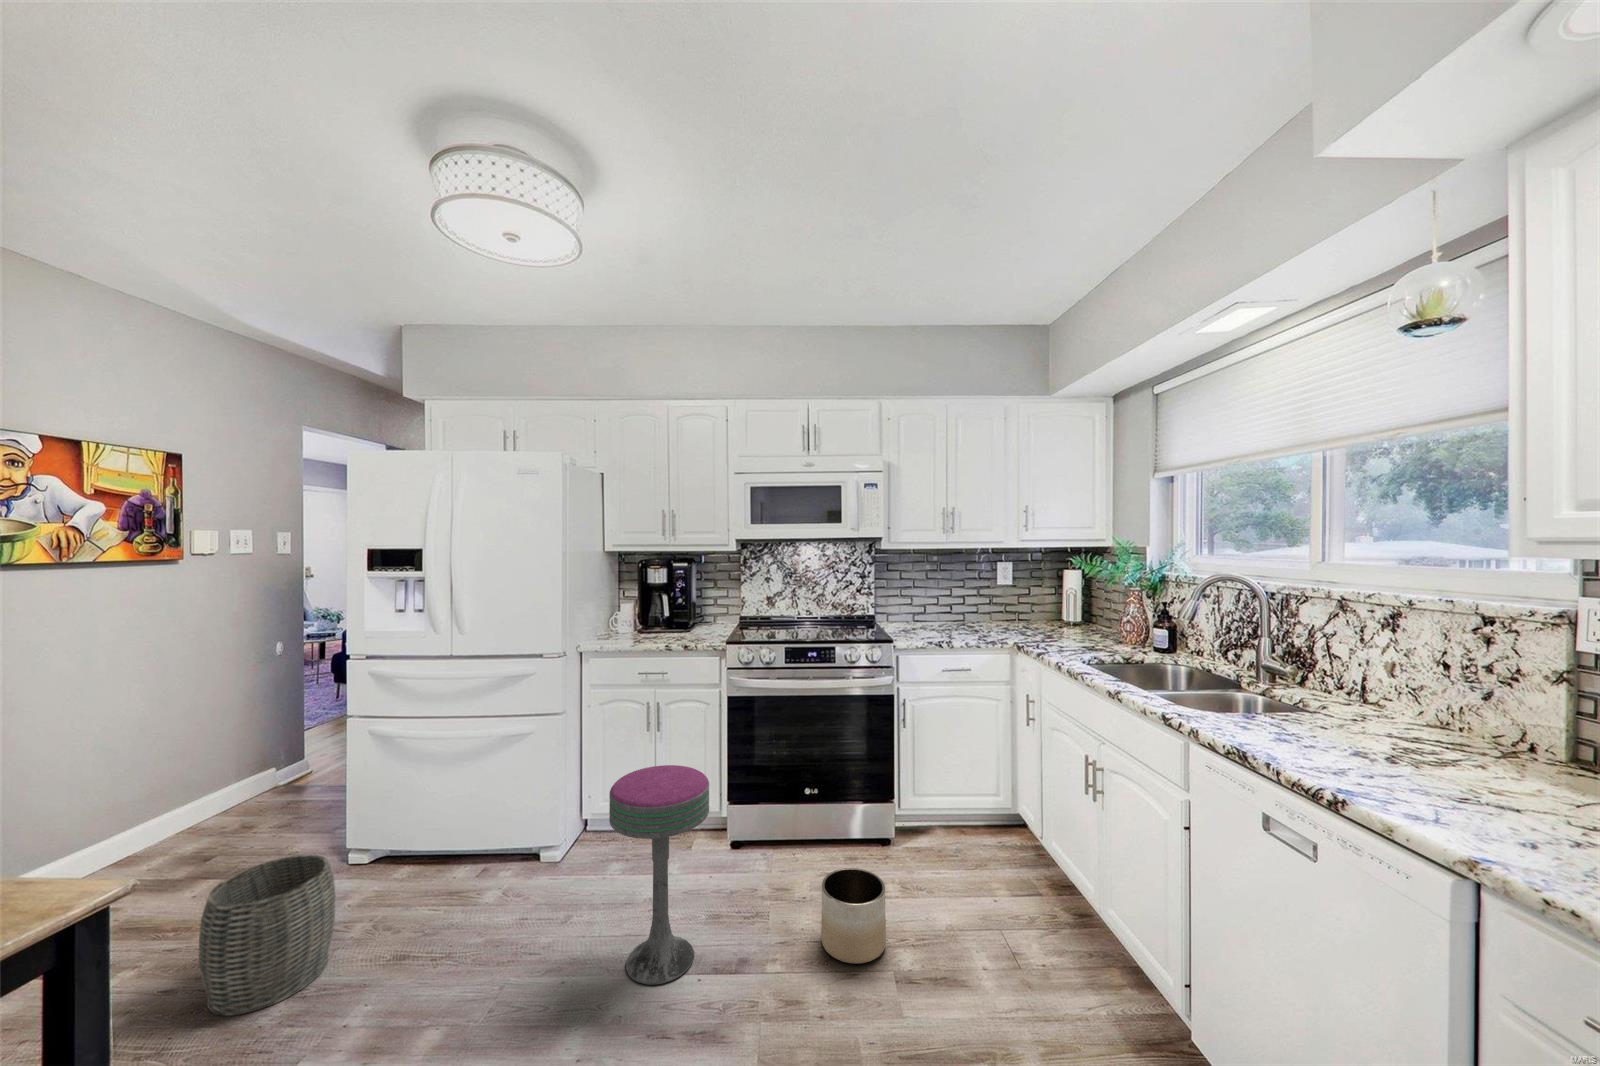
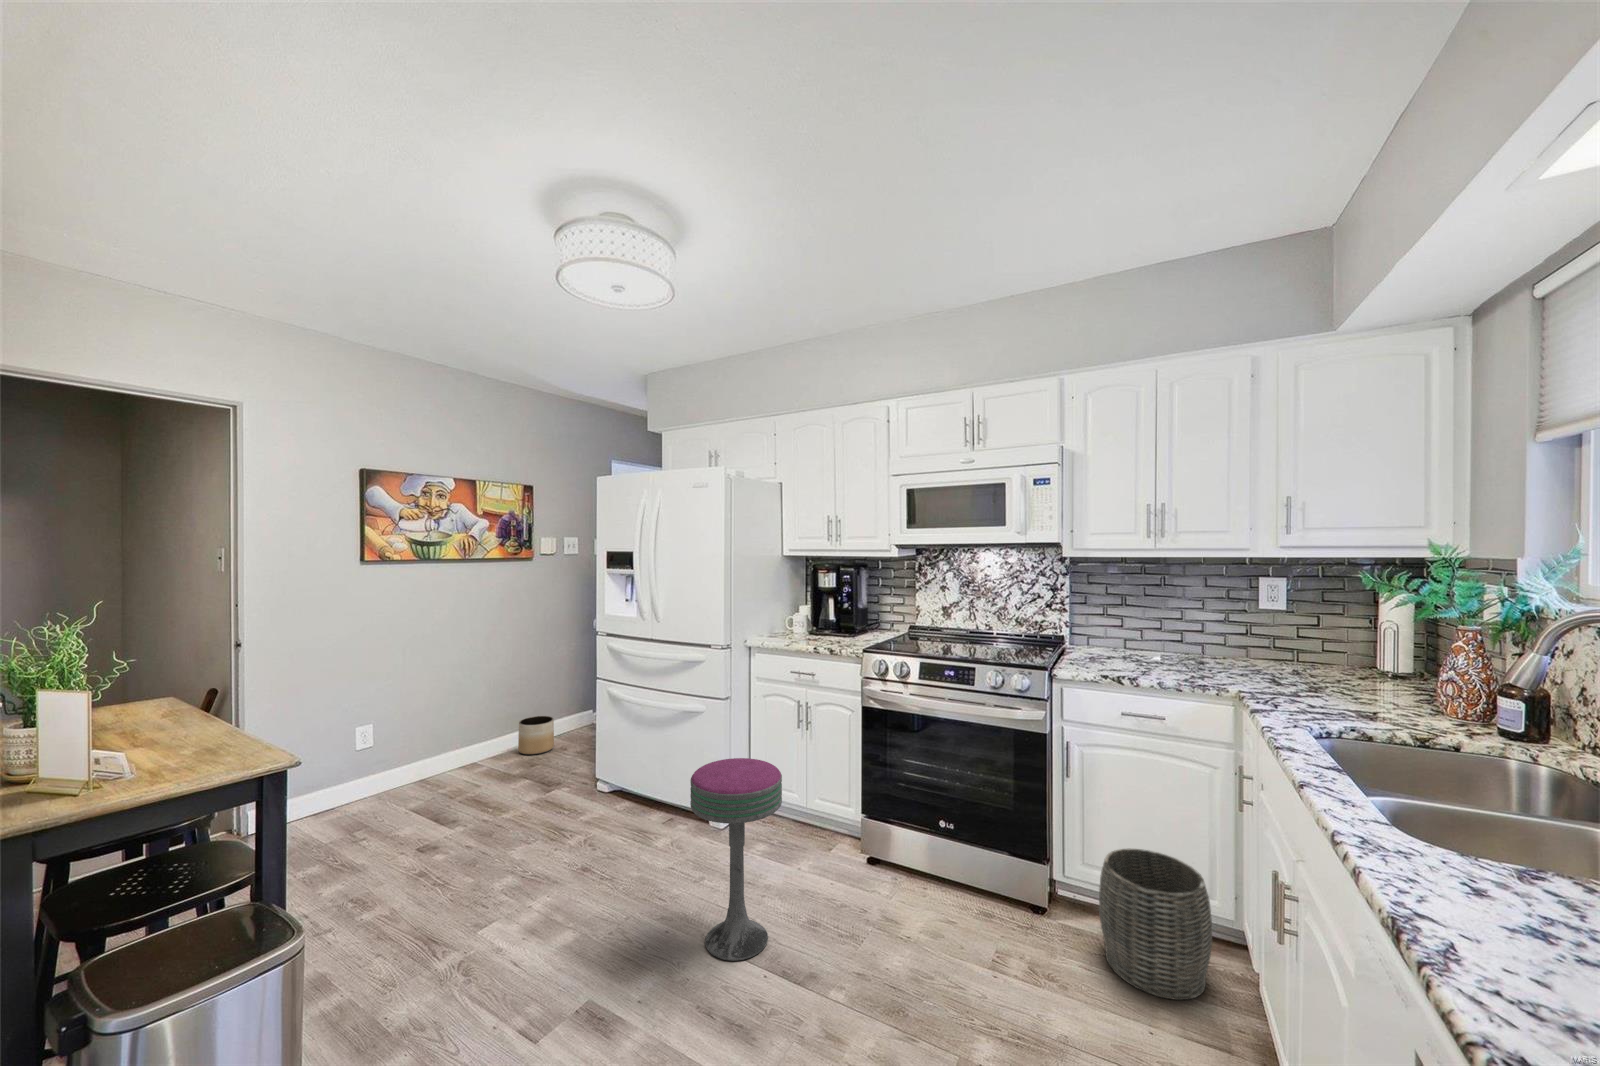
woven basket: present [199,855,335,1016] -> present [1099,849,1212,1000]
planter: present [821,868,886,964] -> present [518,716,554,755]

